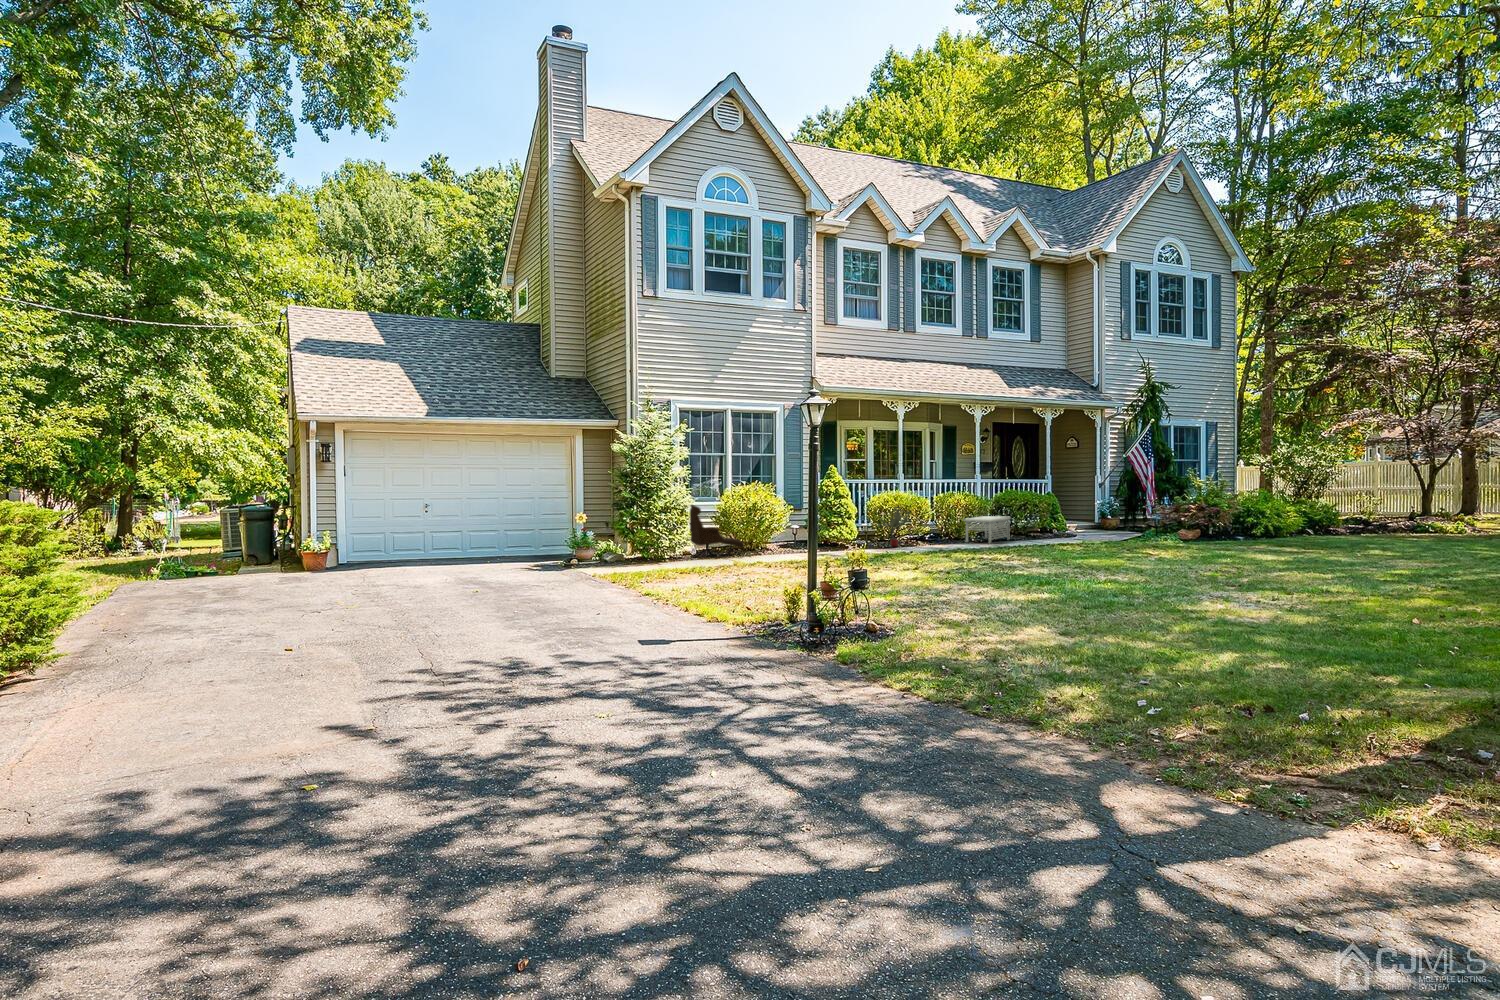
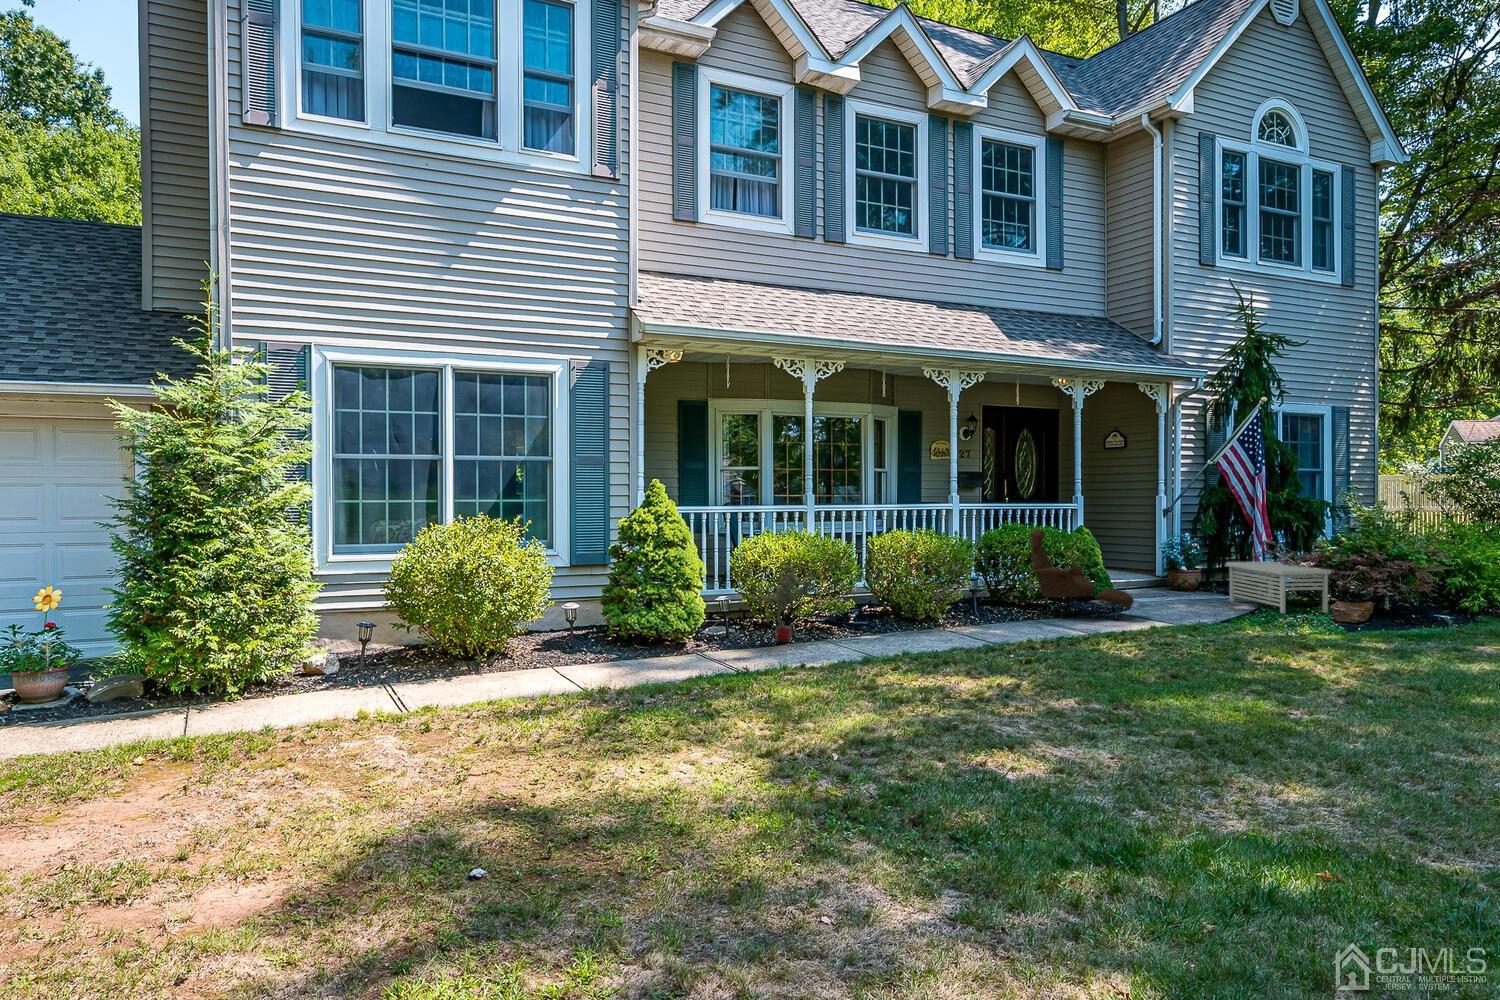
lounge chair: present [690,505,744,557] -> present [1030,529,1134,620]
storage bench: present [964,516,1010,543] -> present [1226,561,1331,614]

